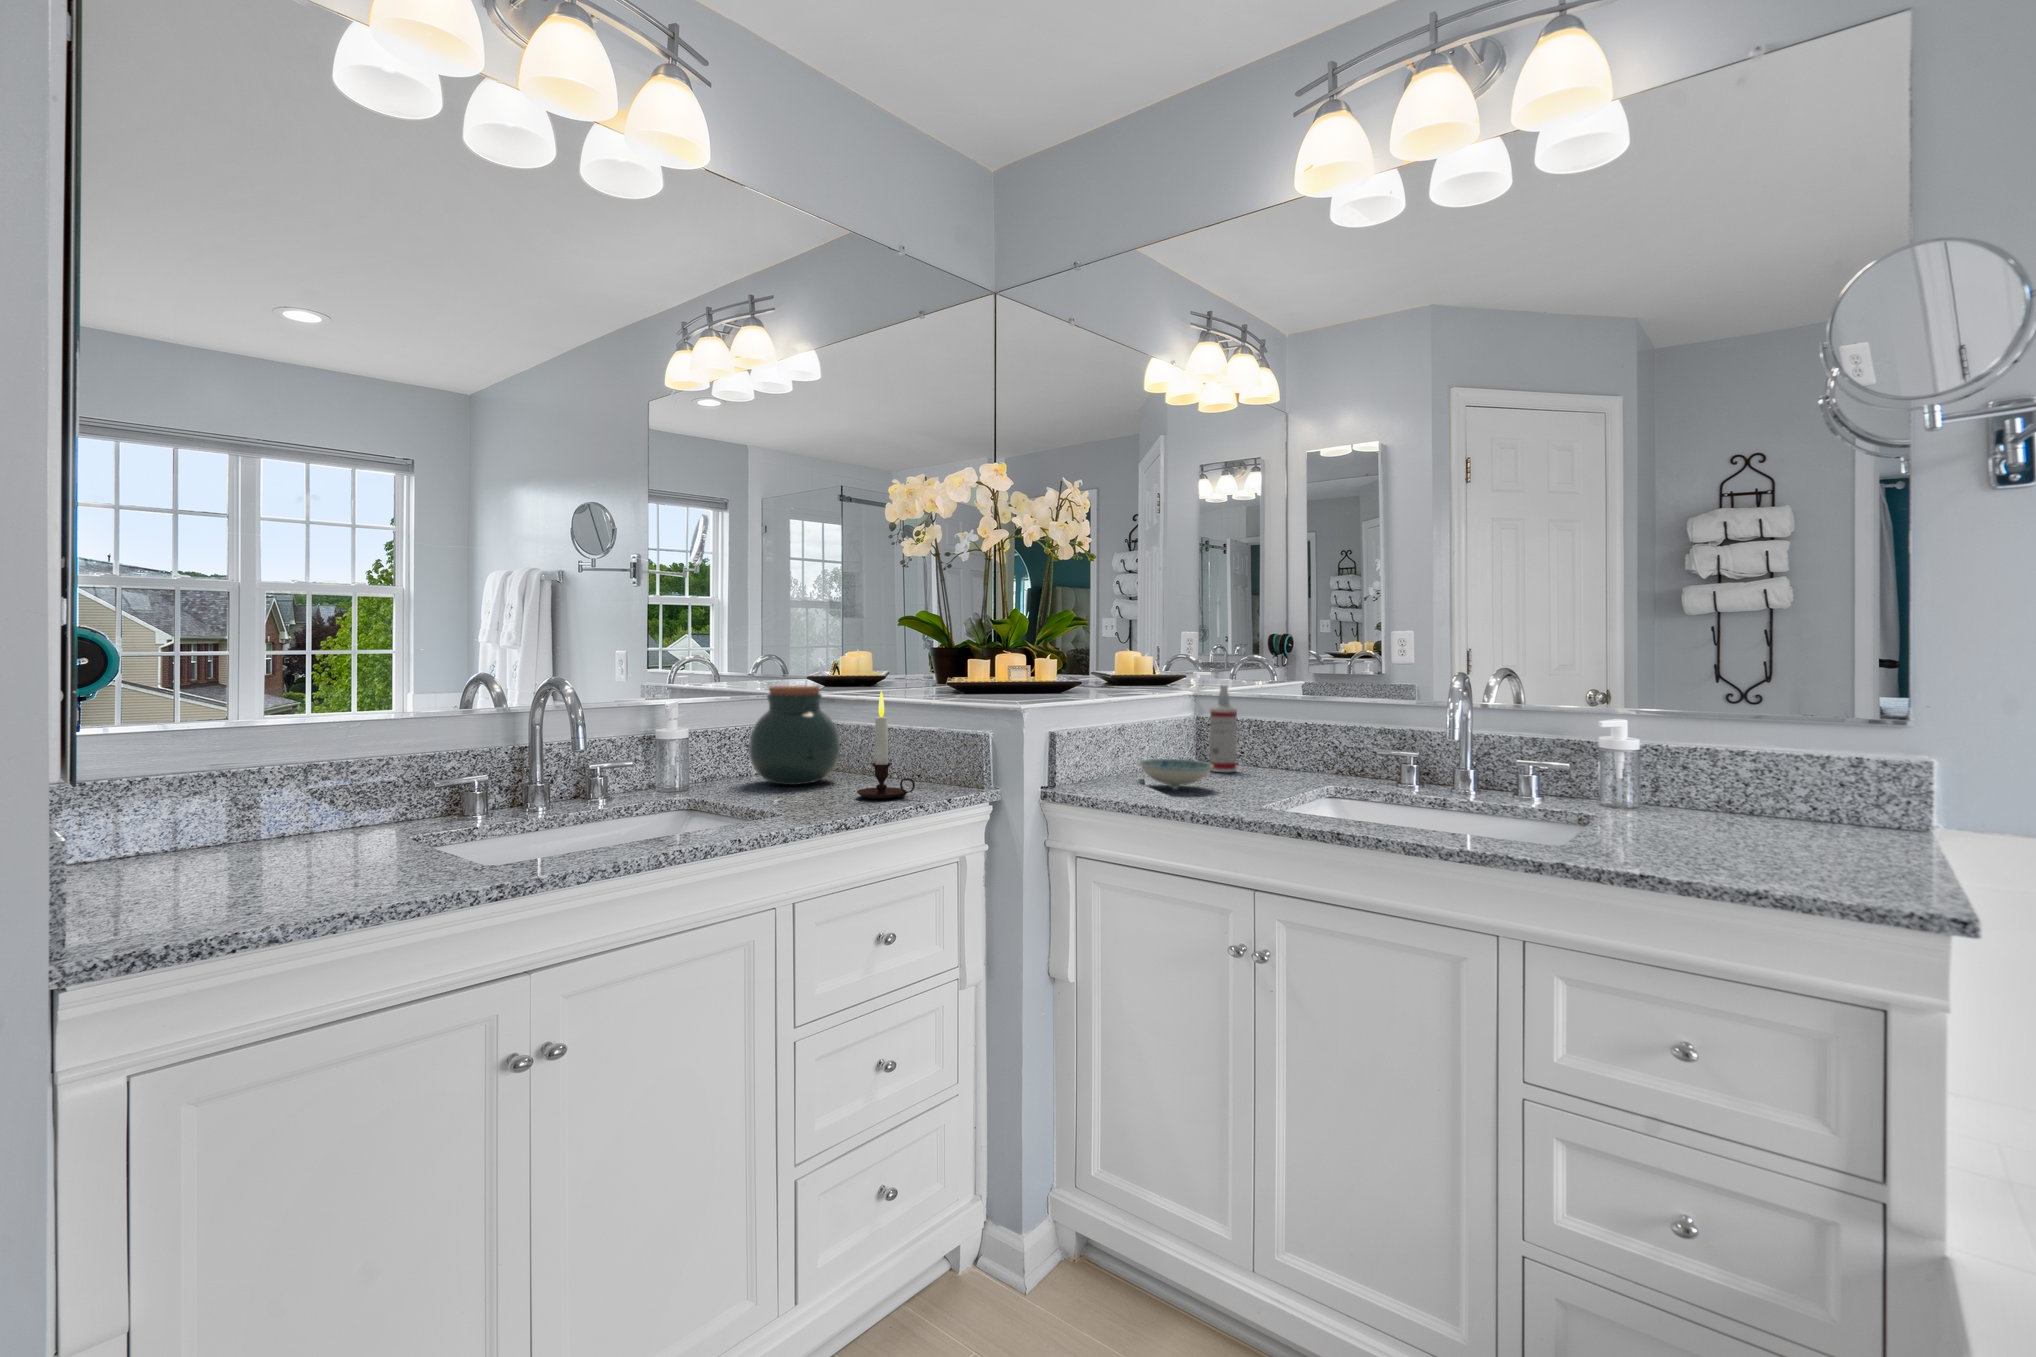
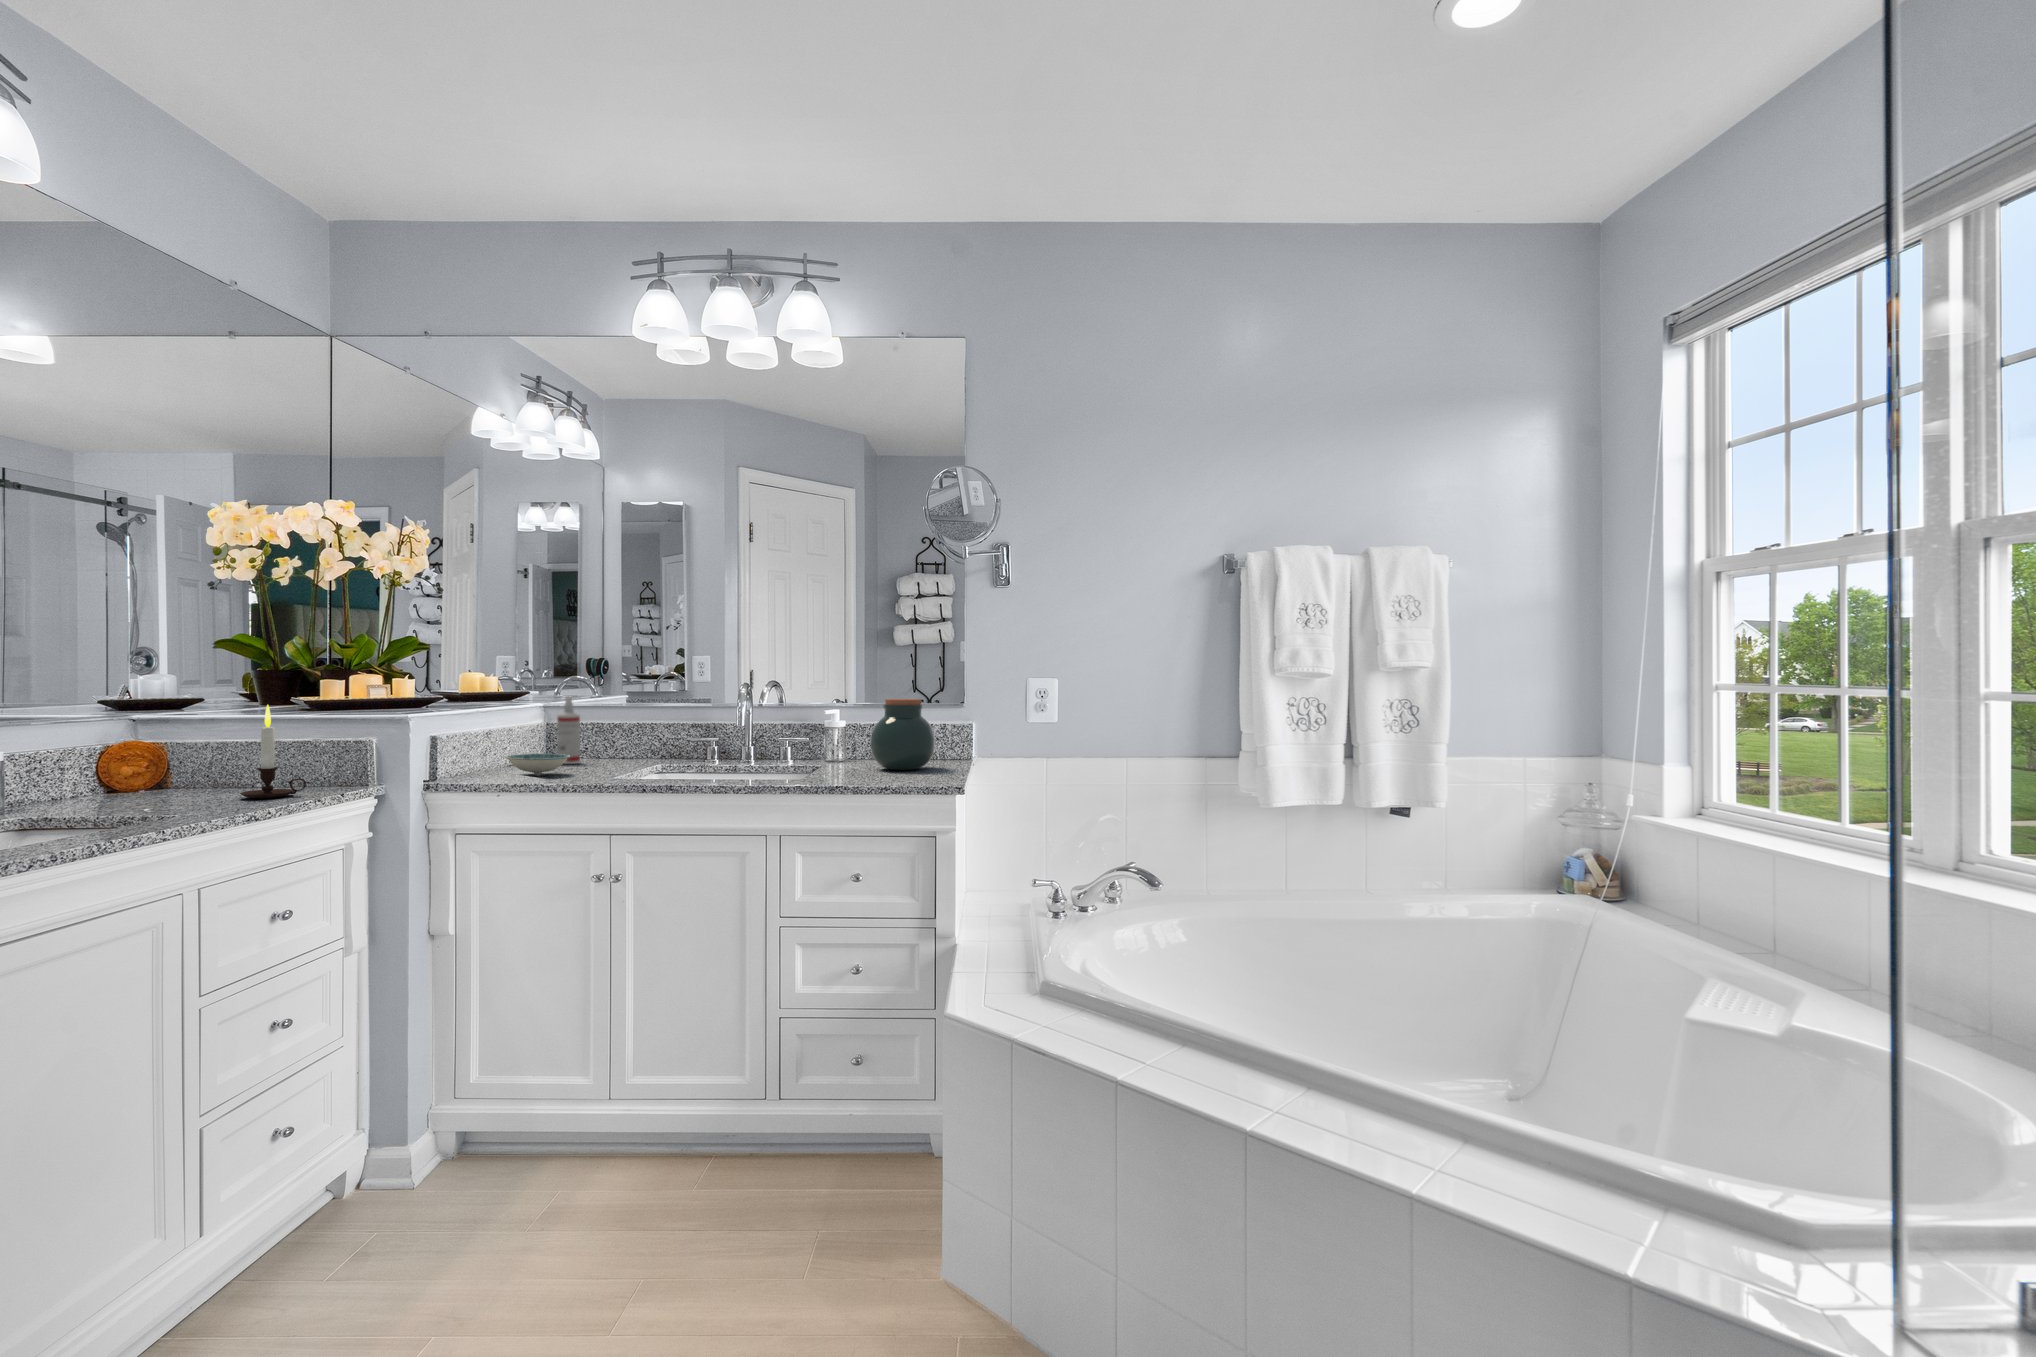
jar: present [749,686,840,785] -> present [871,699,935,770]

